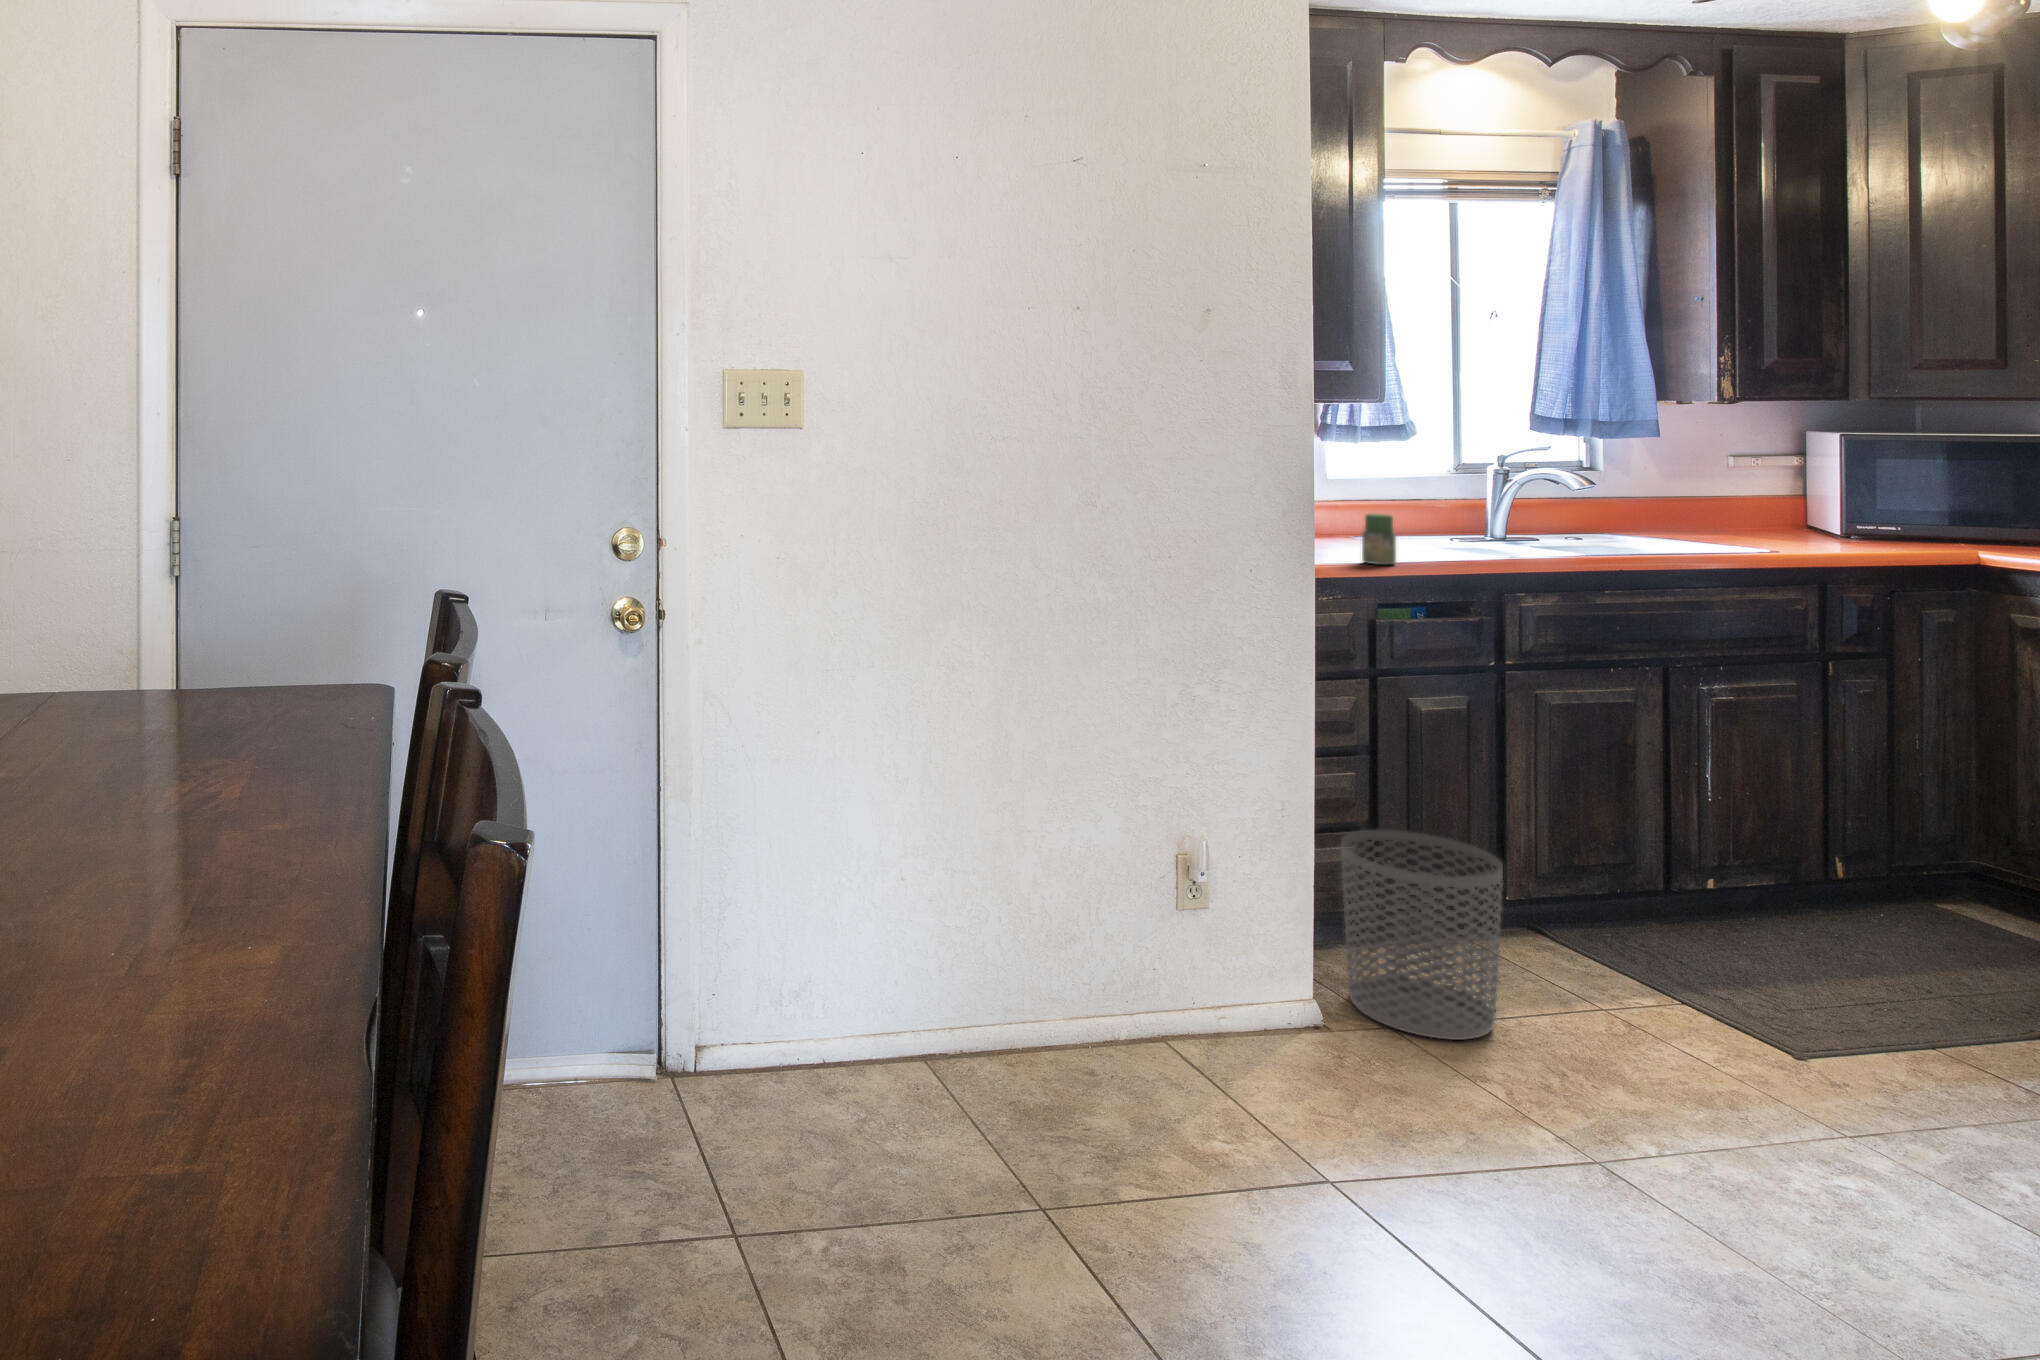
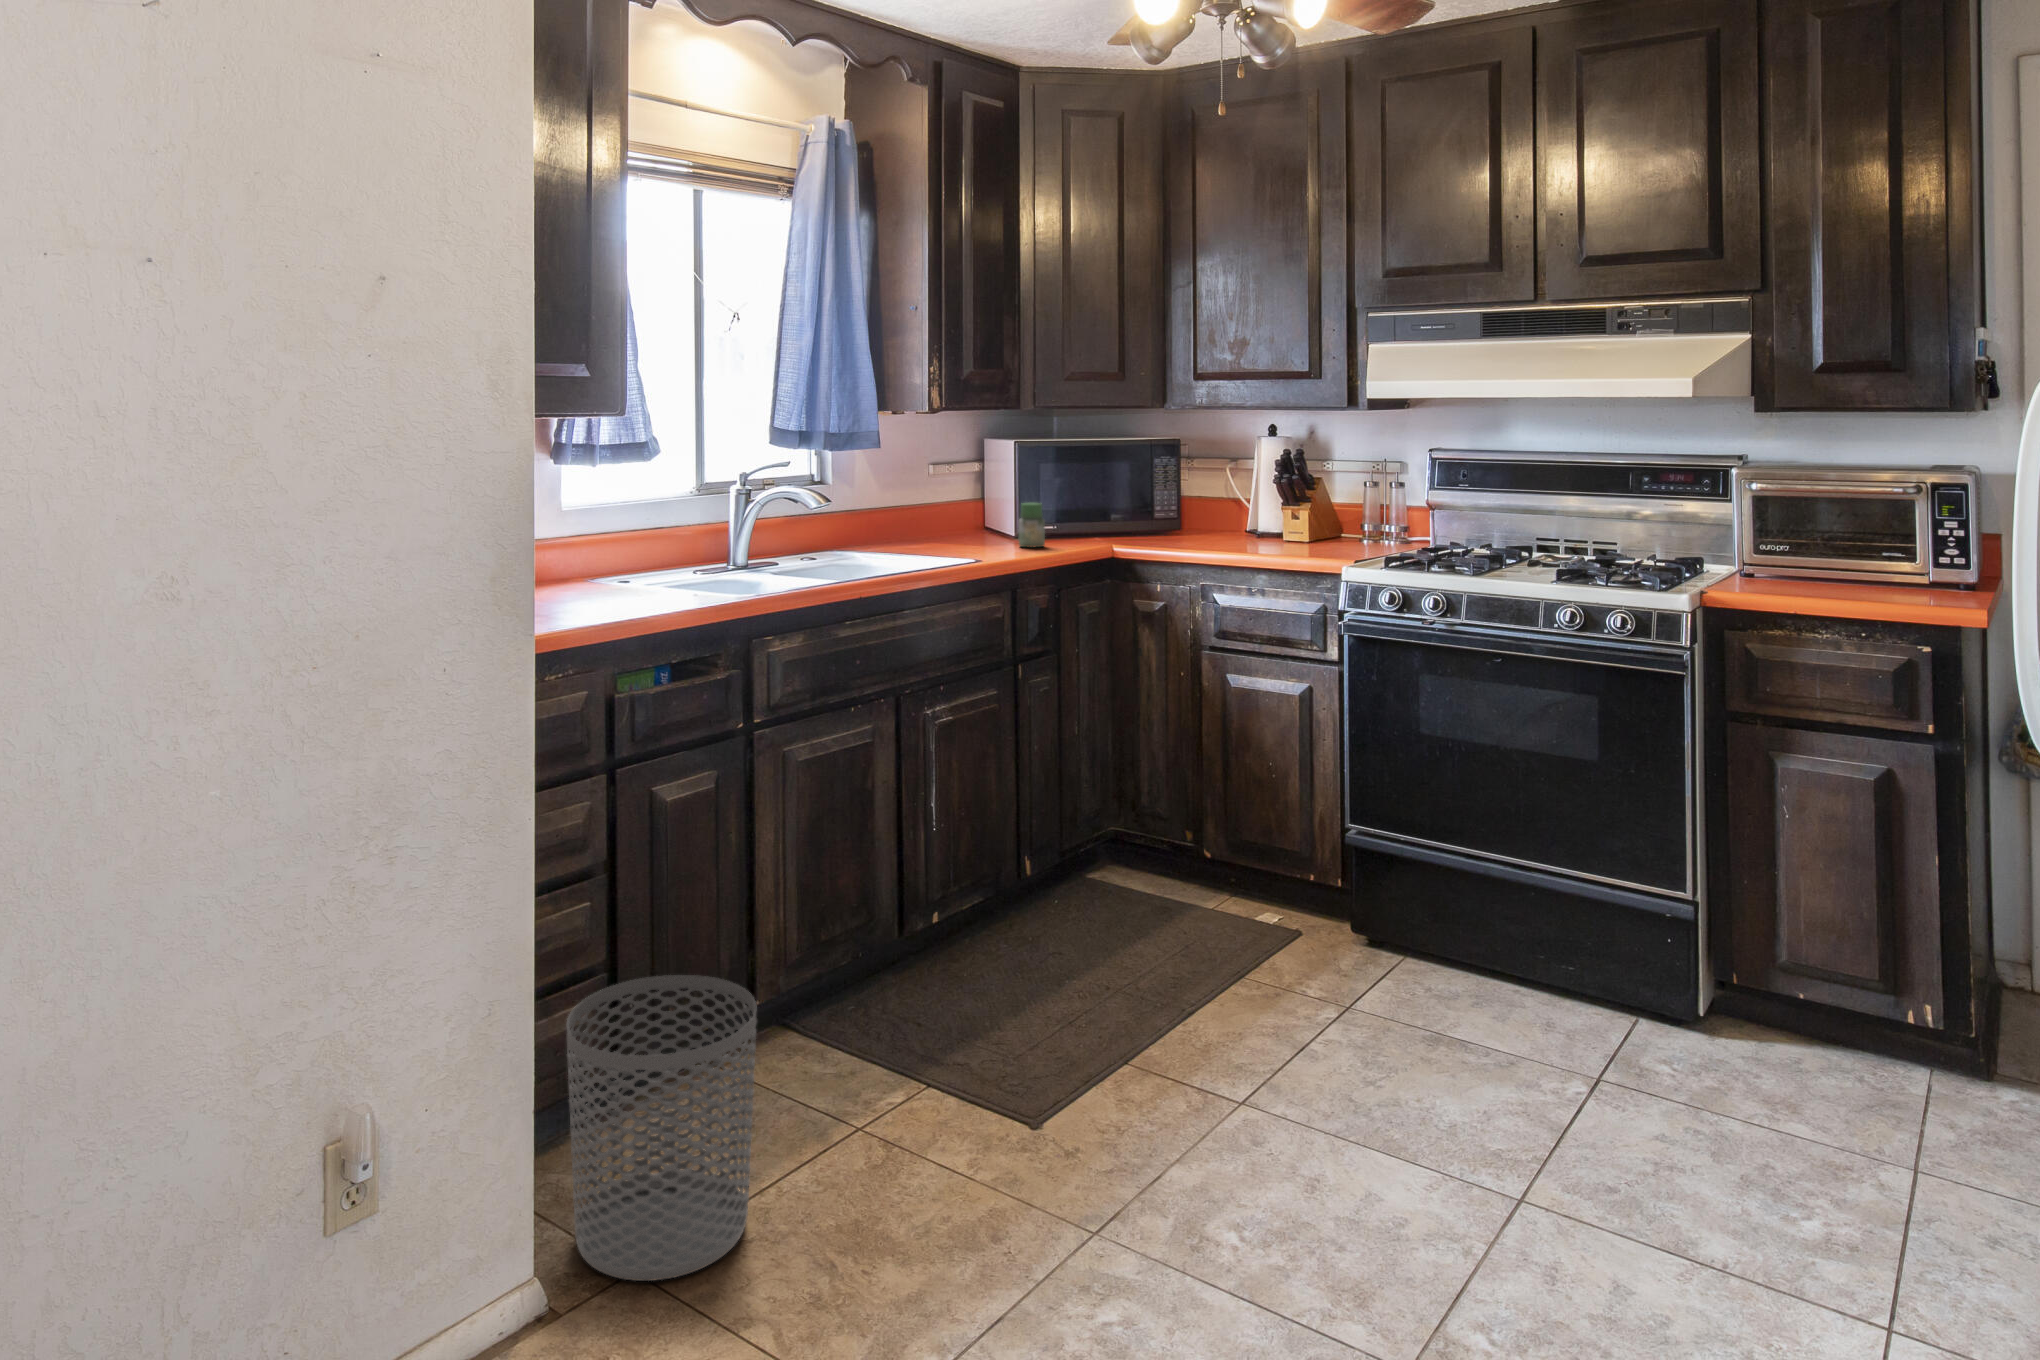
jar: present [1362,514,1396,565] -> present [1019,503,1045,548]

